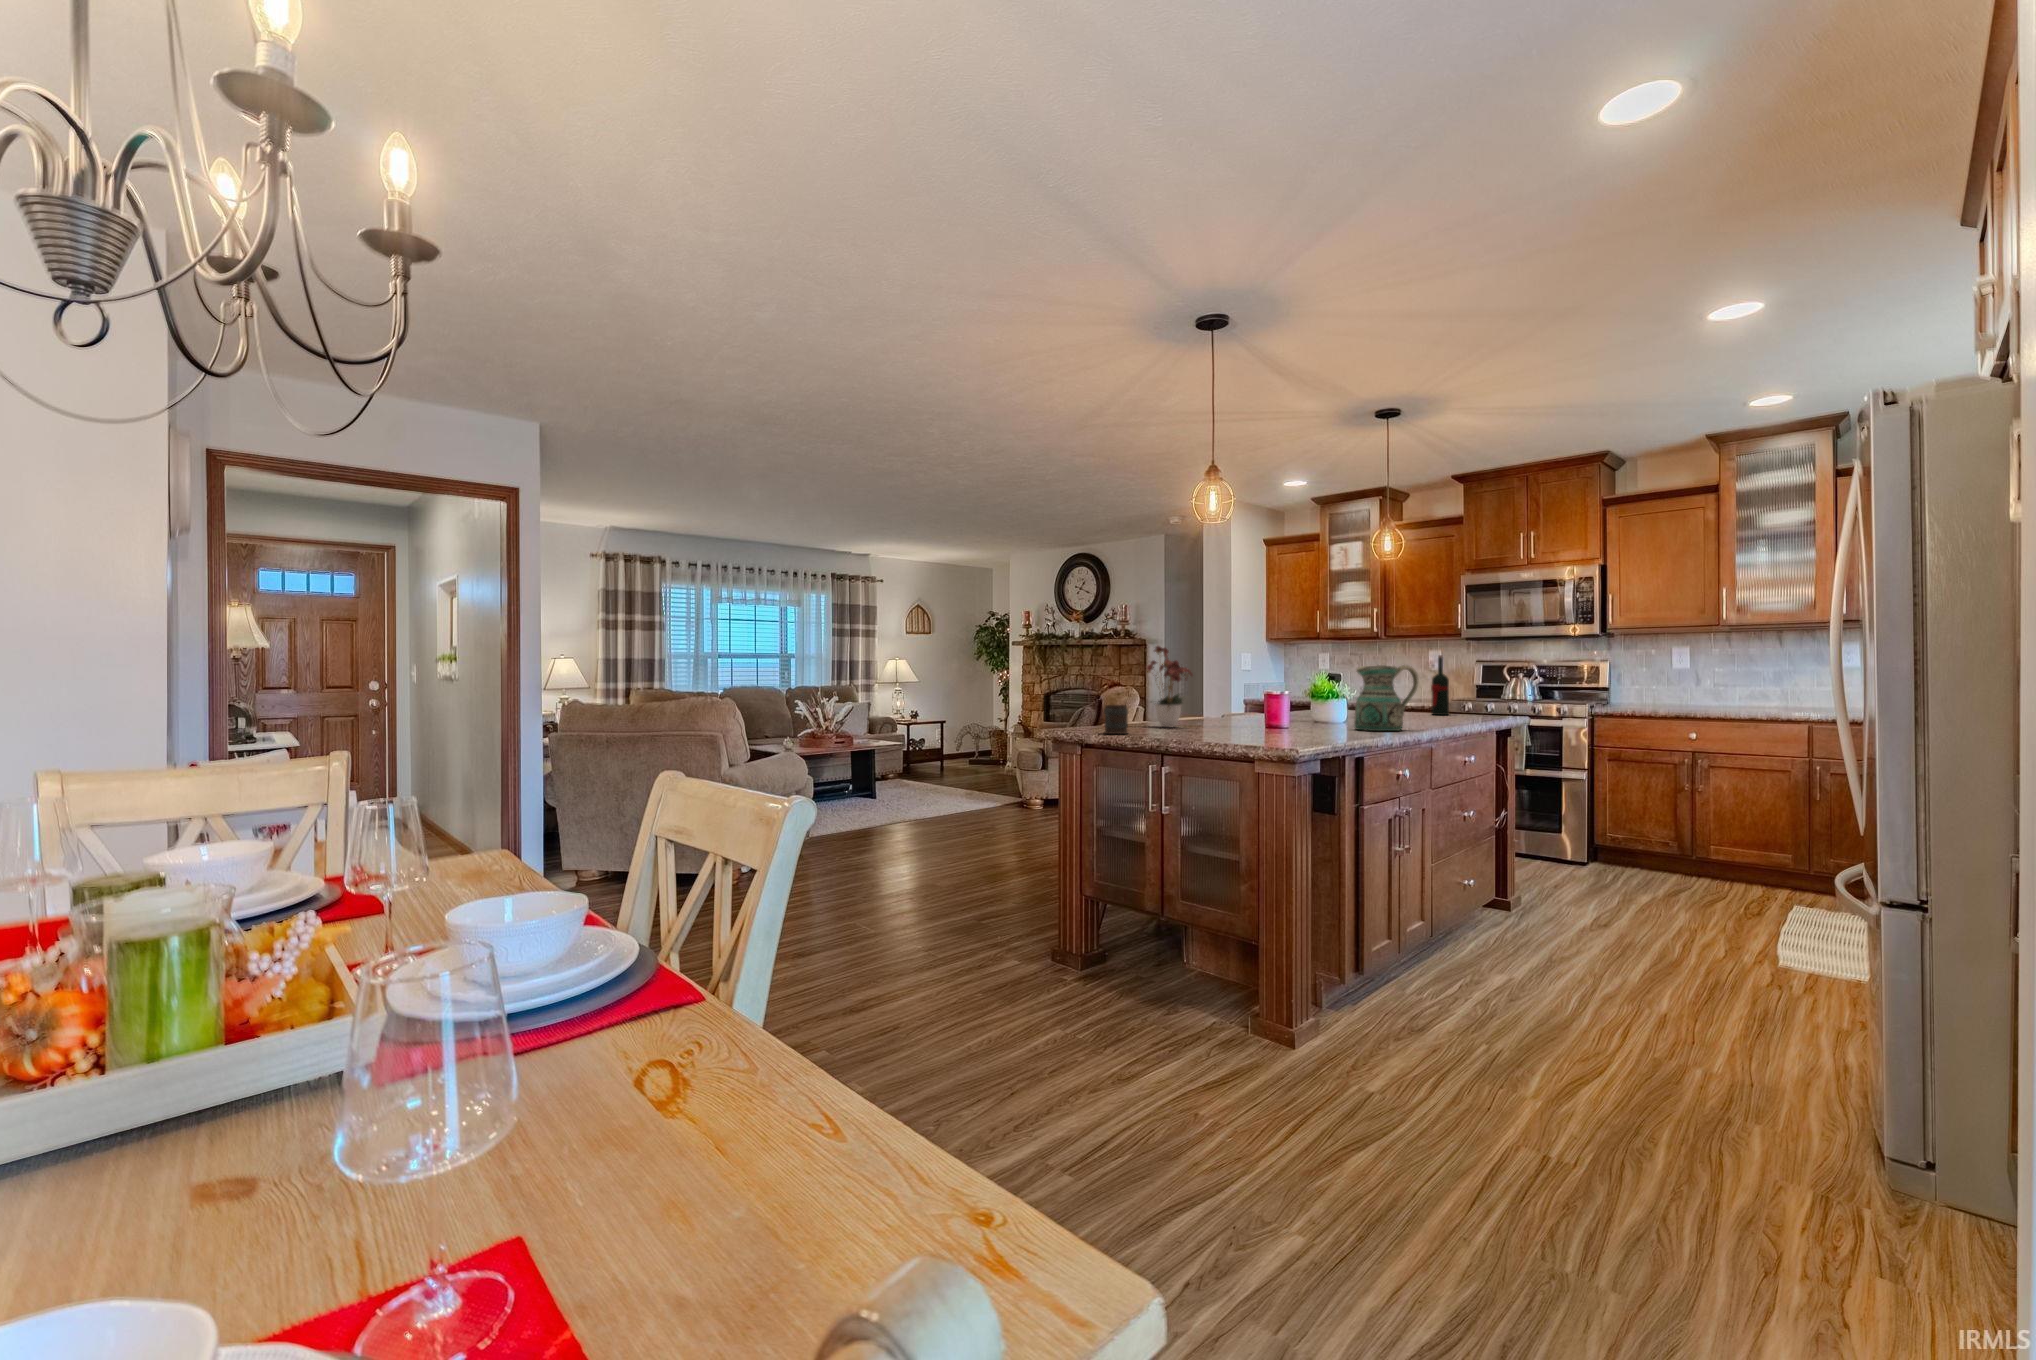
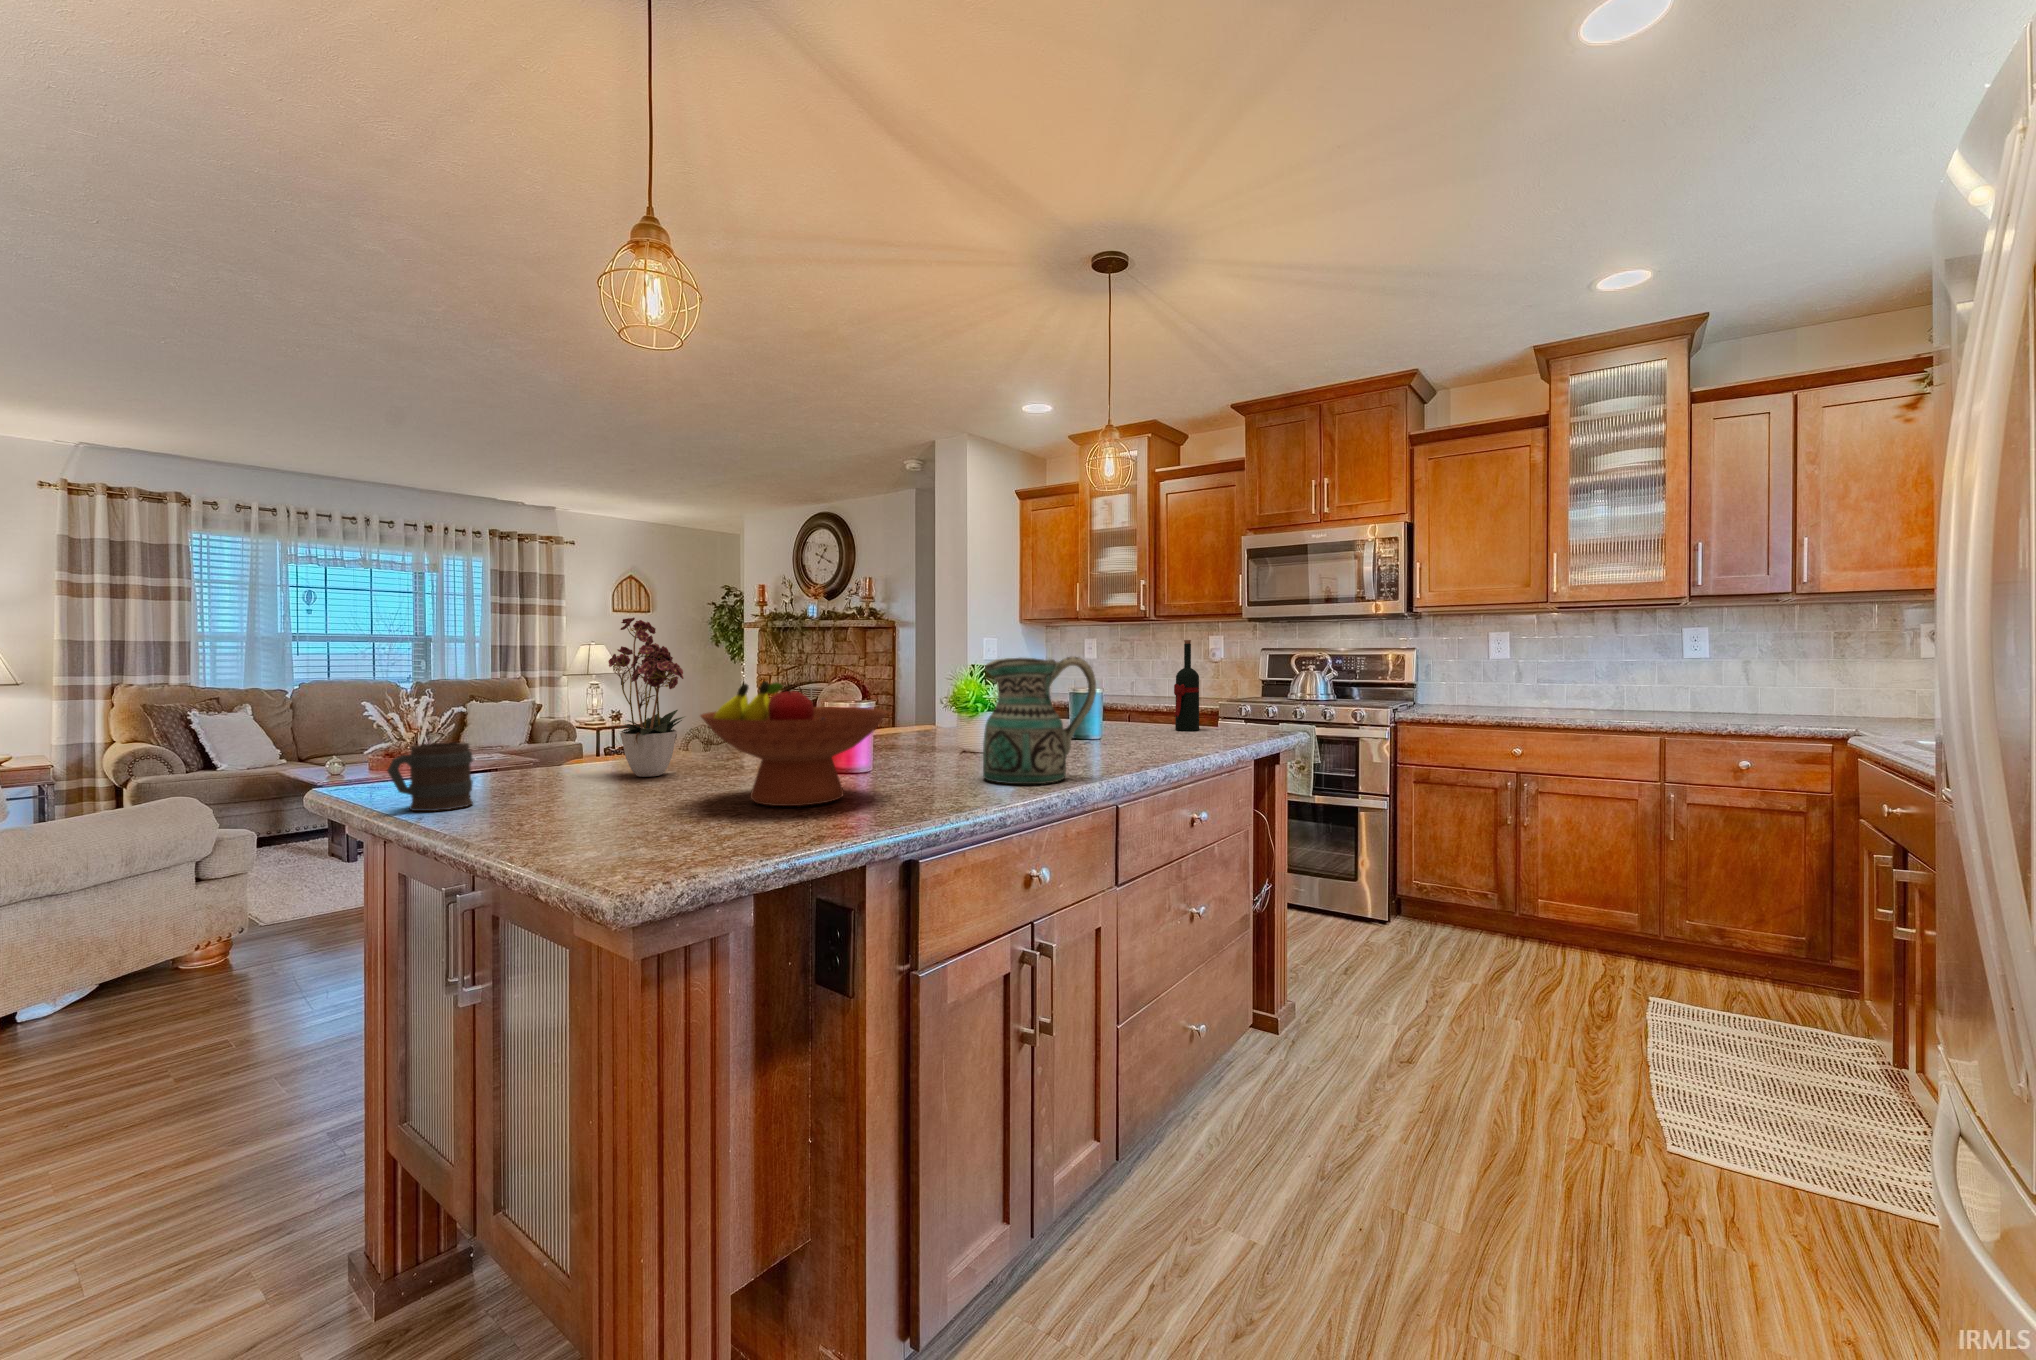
fruit bowl: none [1234,676,1326,735] -> present [701,681,888,806]

